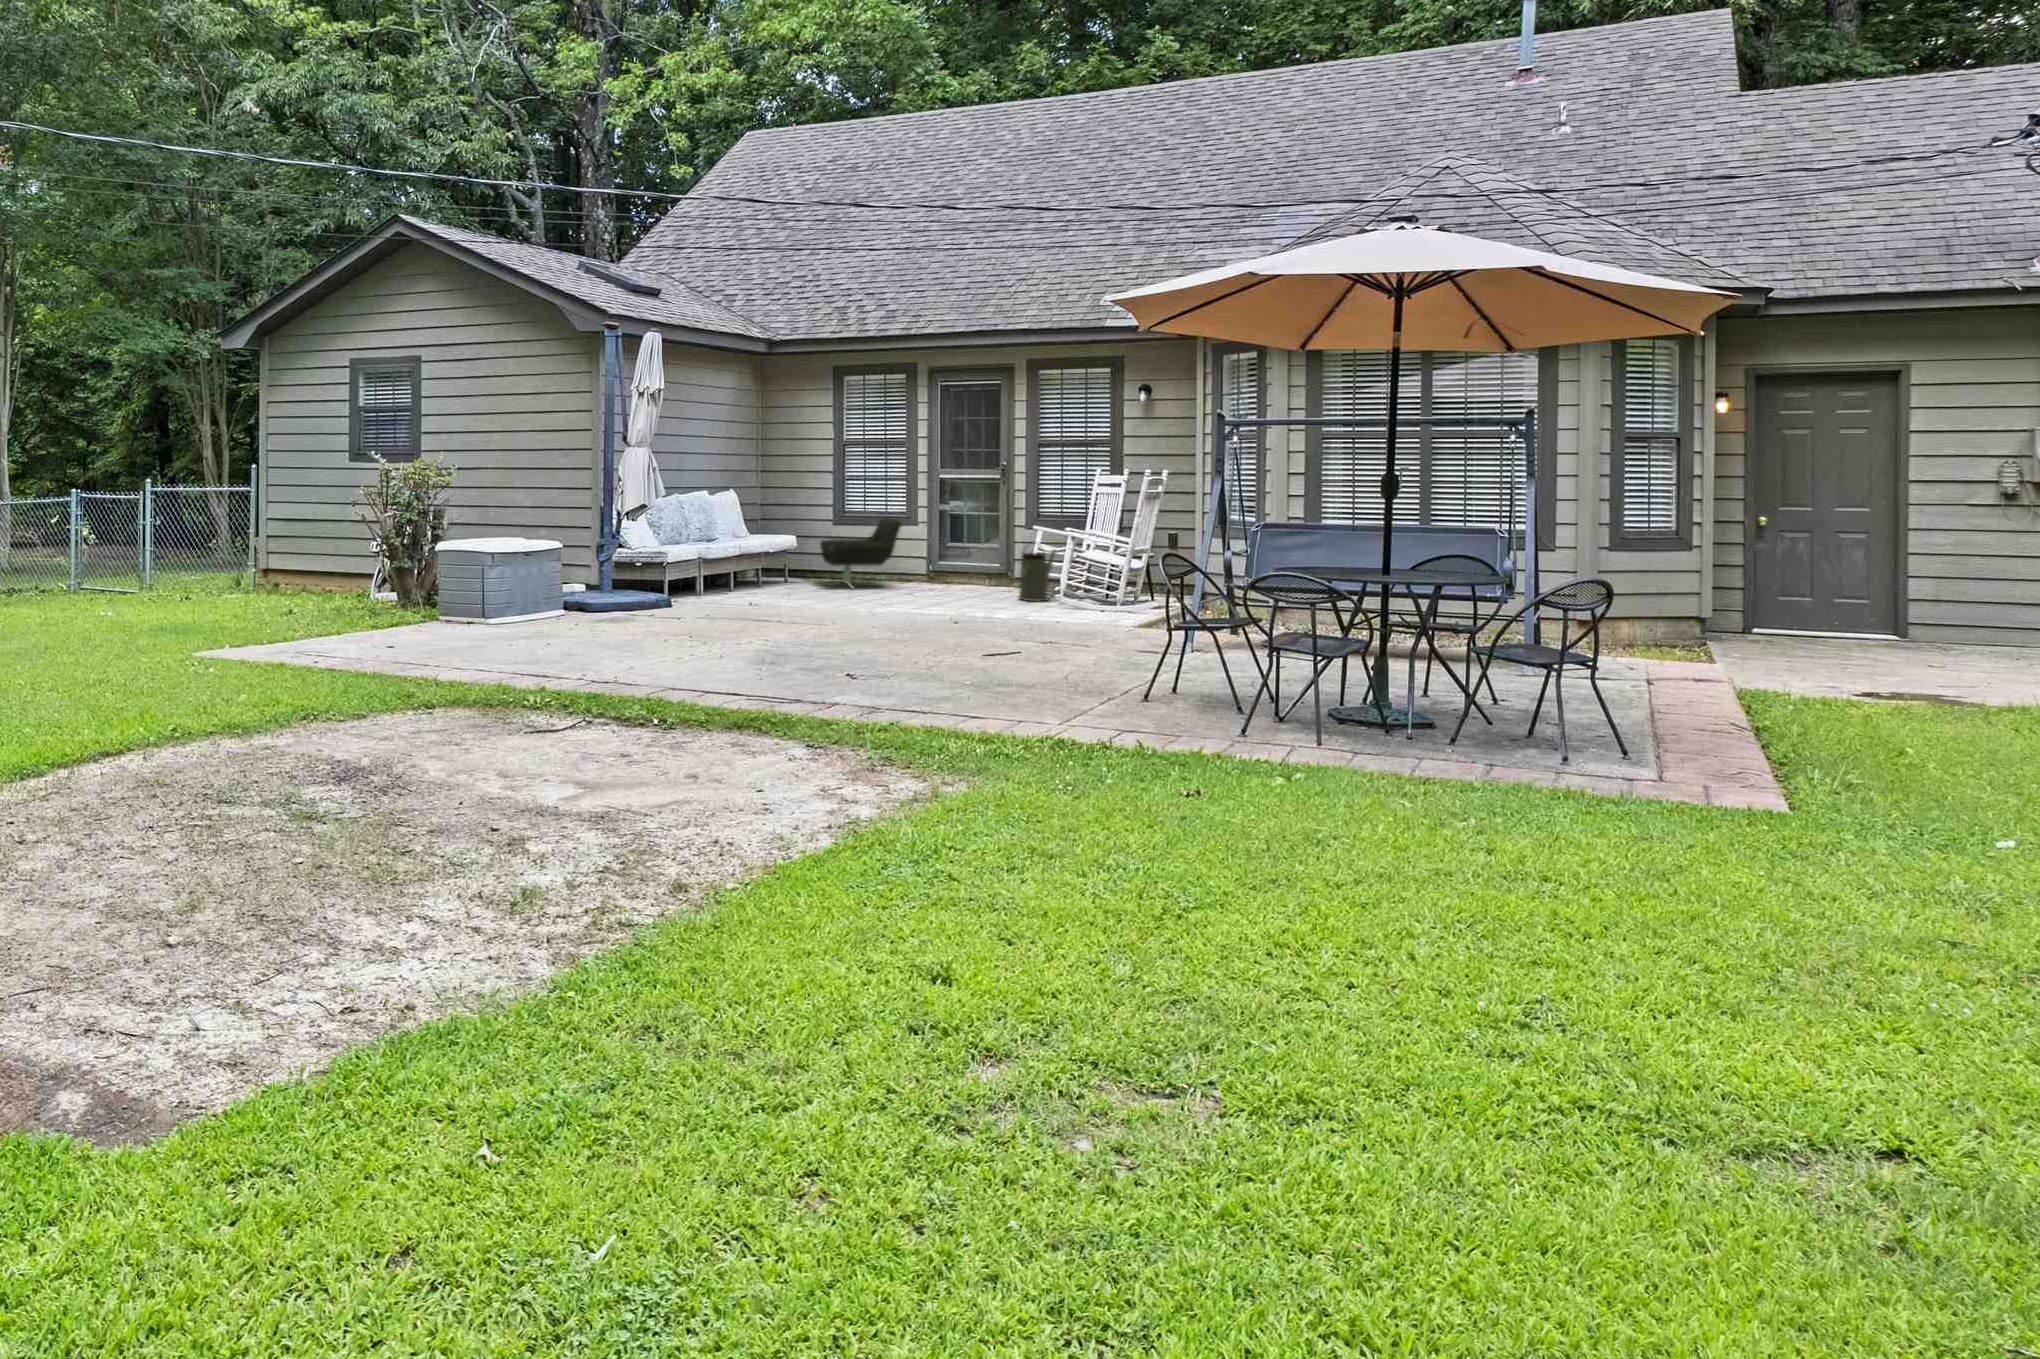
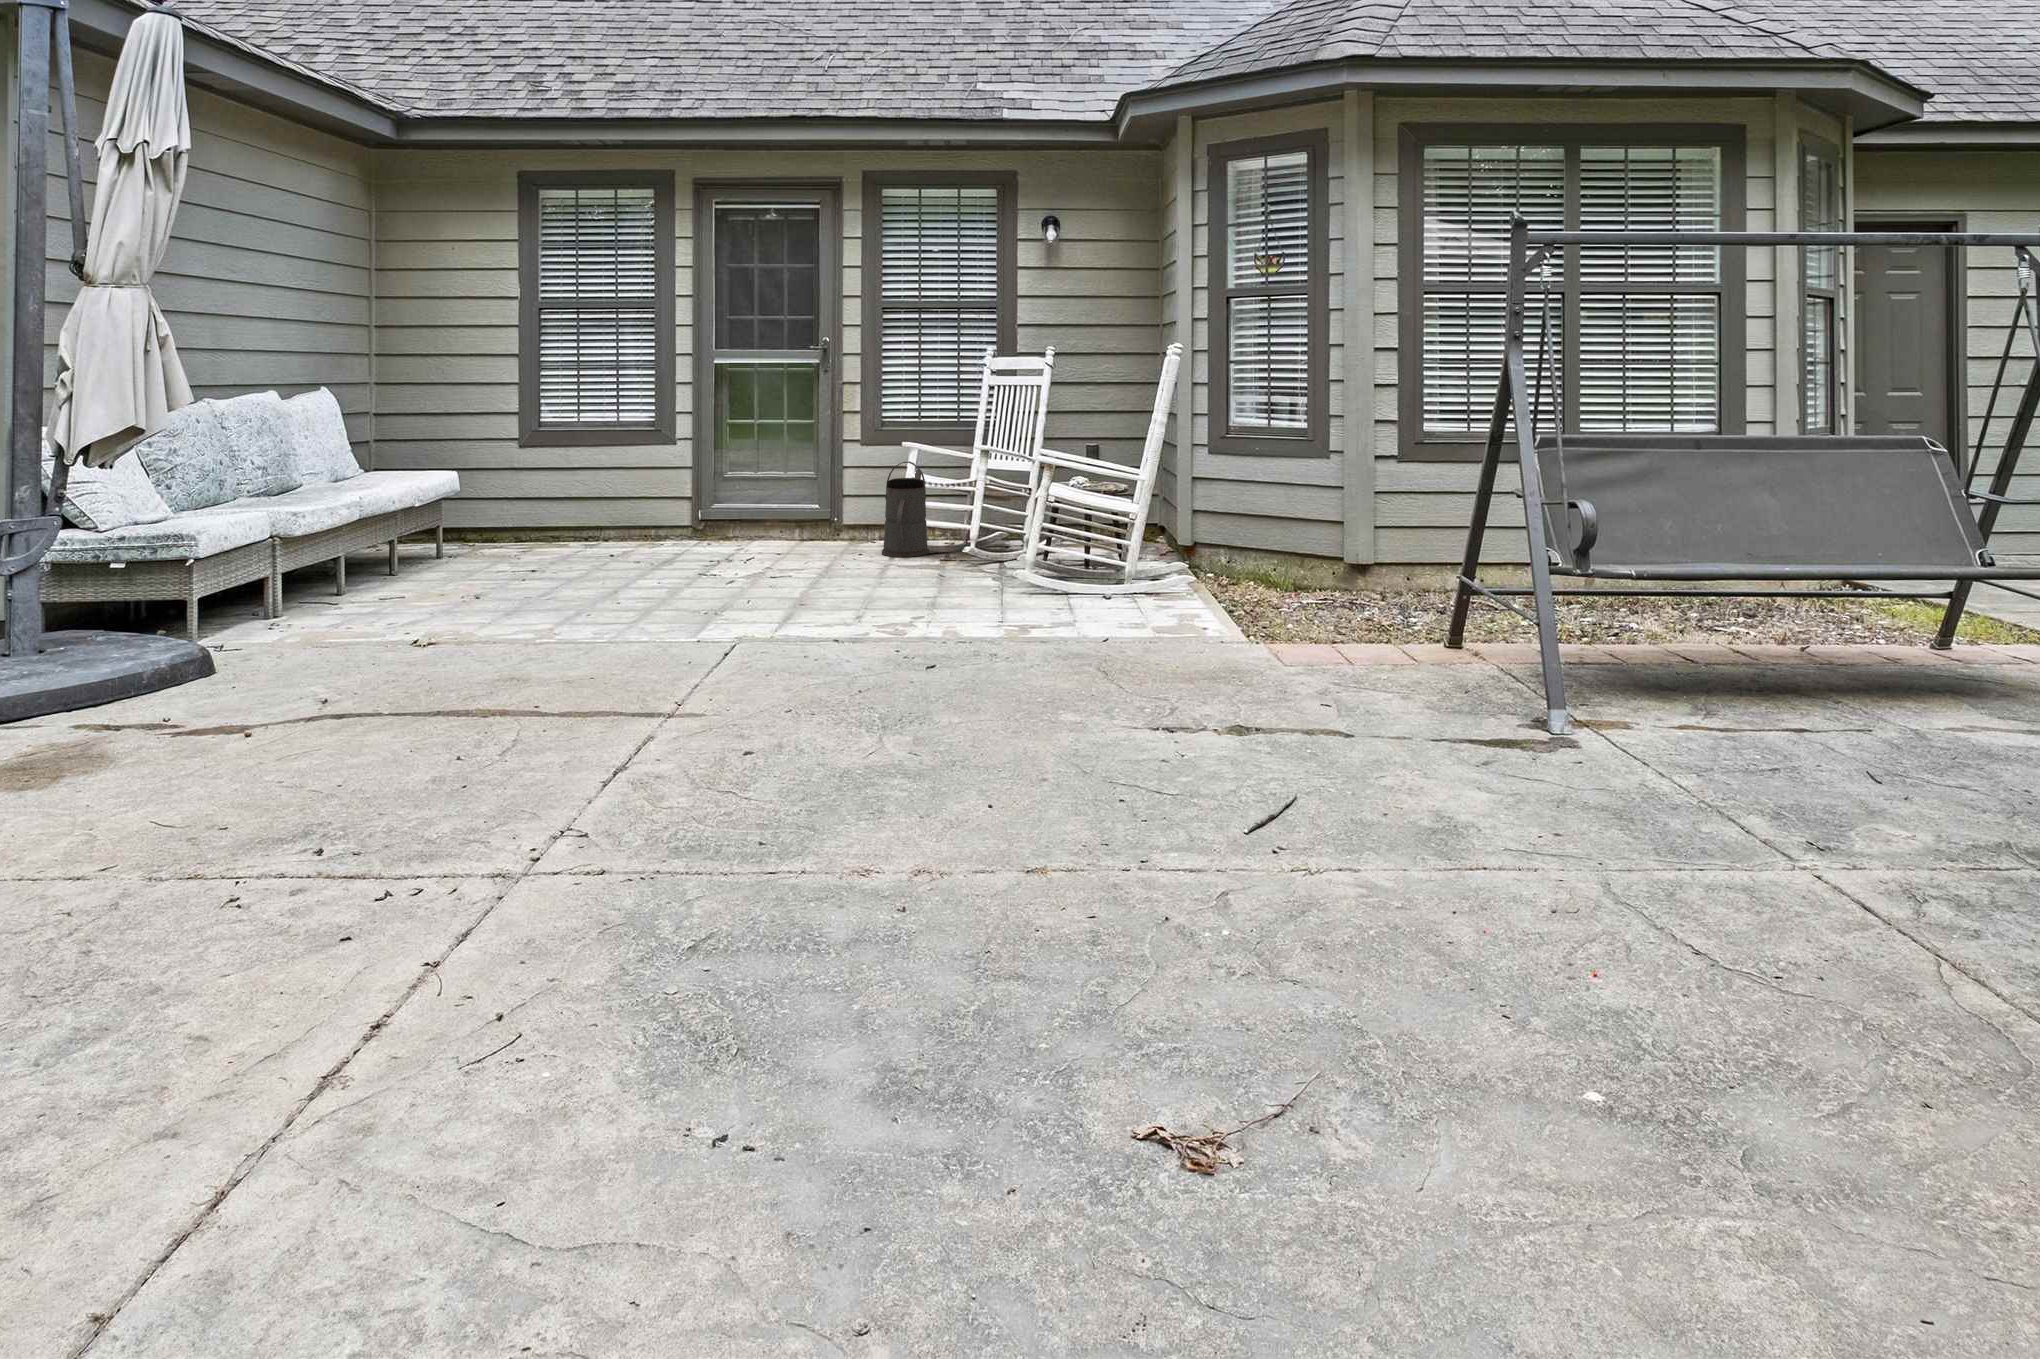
lounge chair: present [820,518,901,588] -> none [500,432,665,562]

